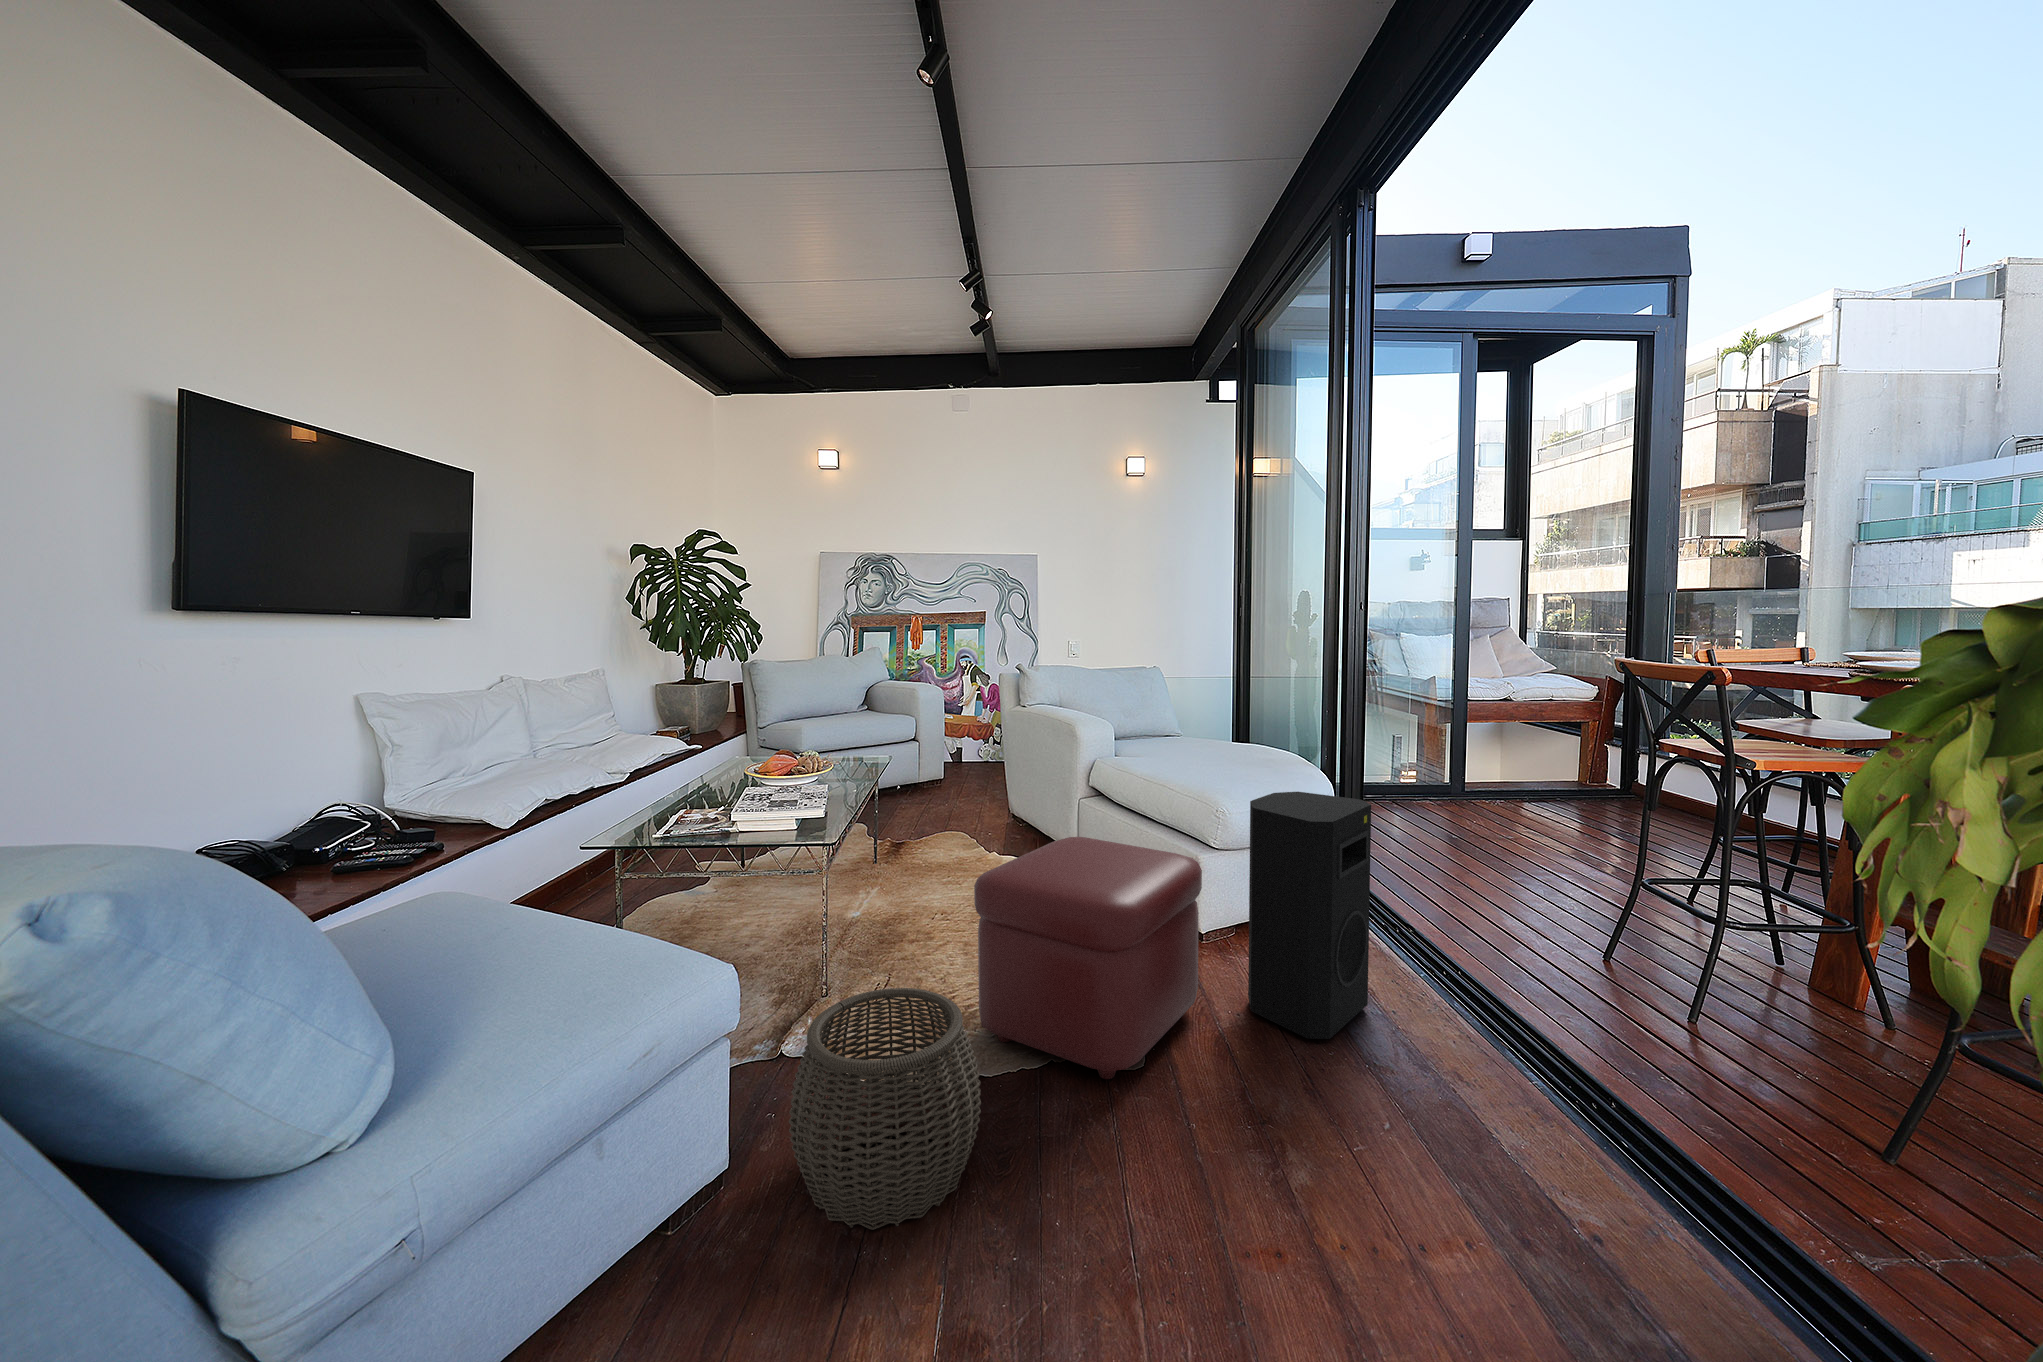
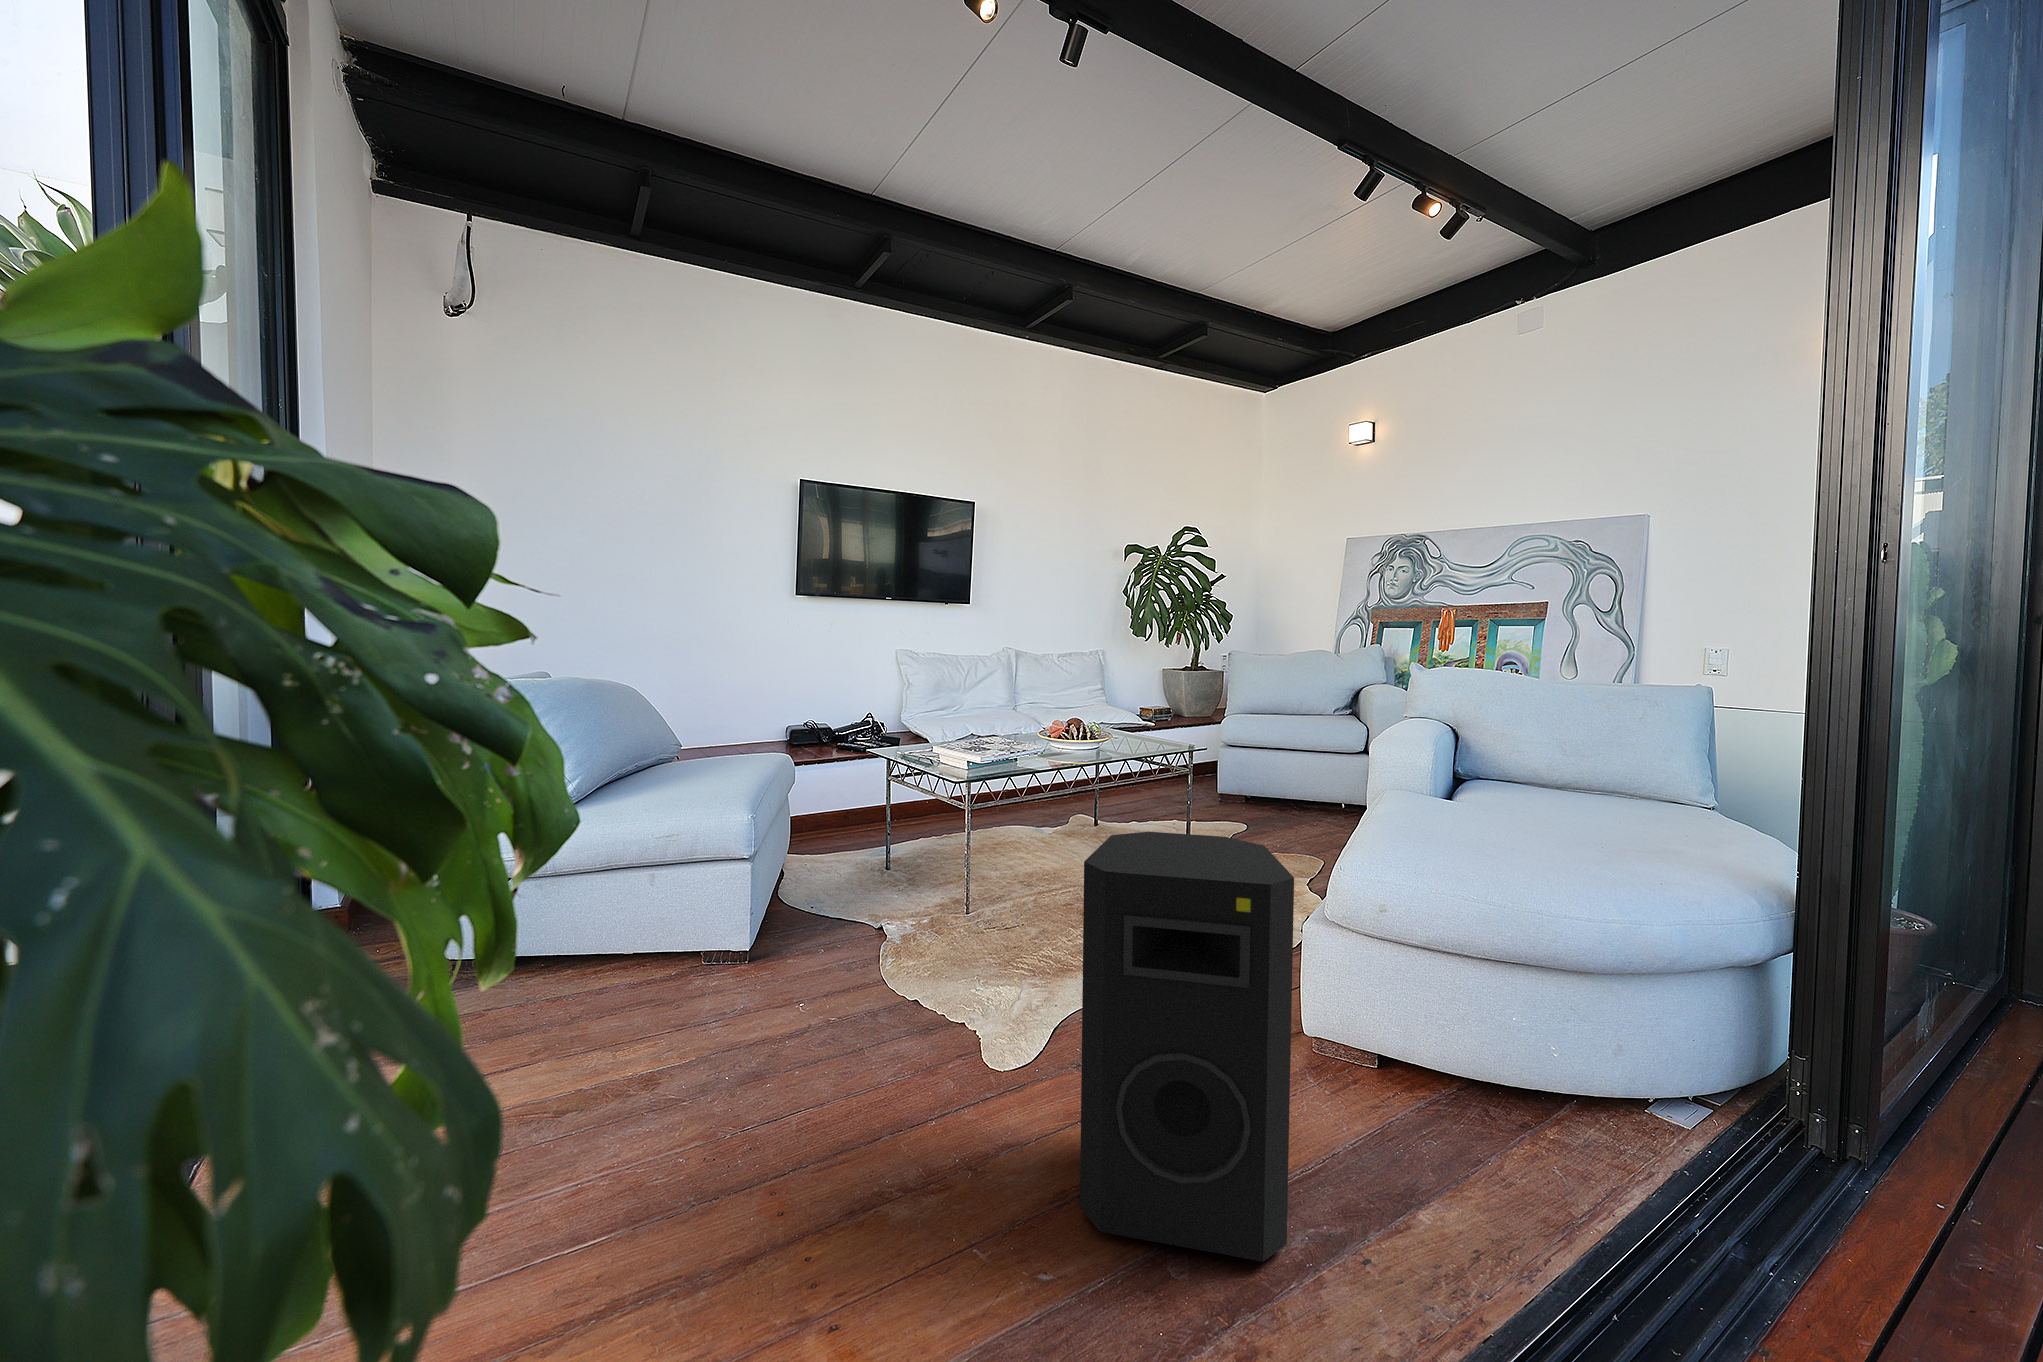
ottoman: present [974,837,1202,1079] -> none [843,833,1092,1090]
woven basket: present [789,988,981,1230] -> none [589,877,756,1054]

